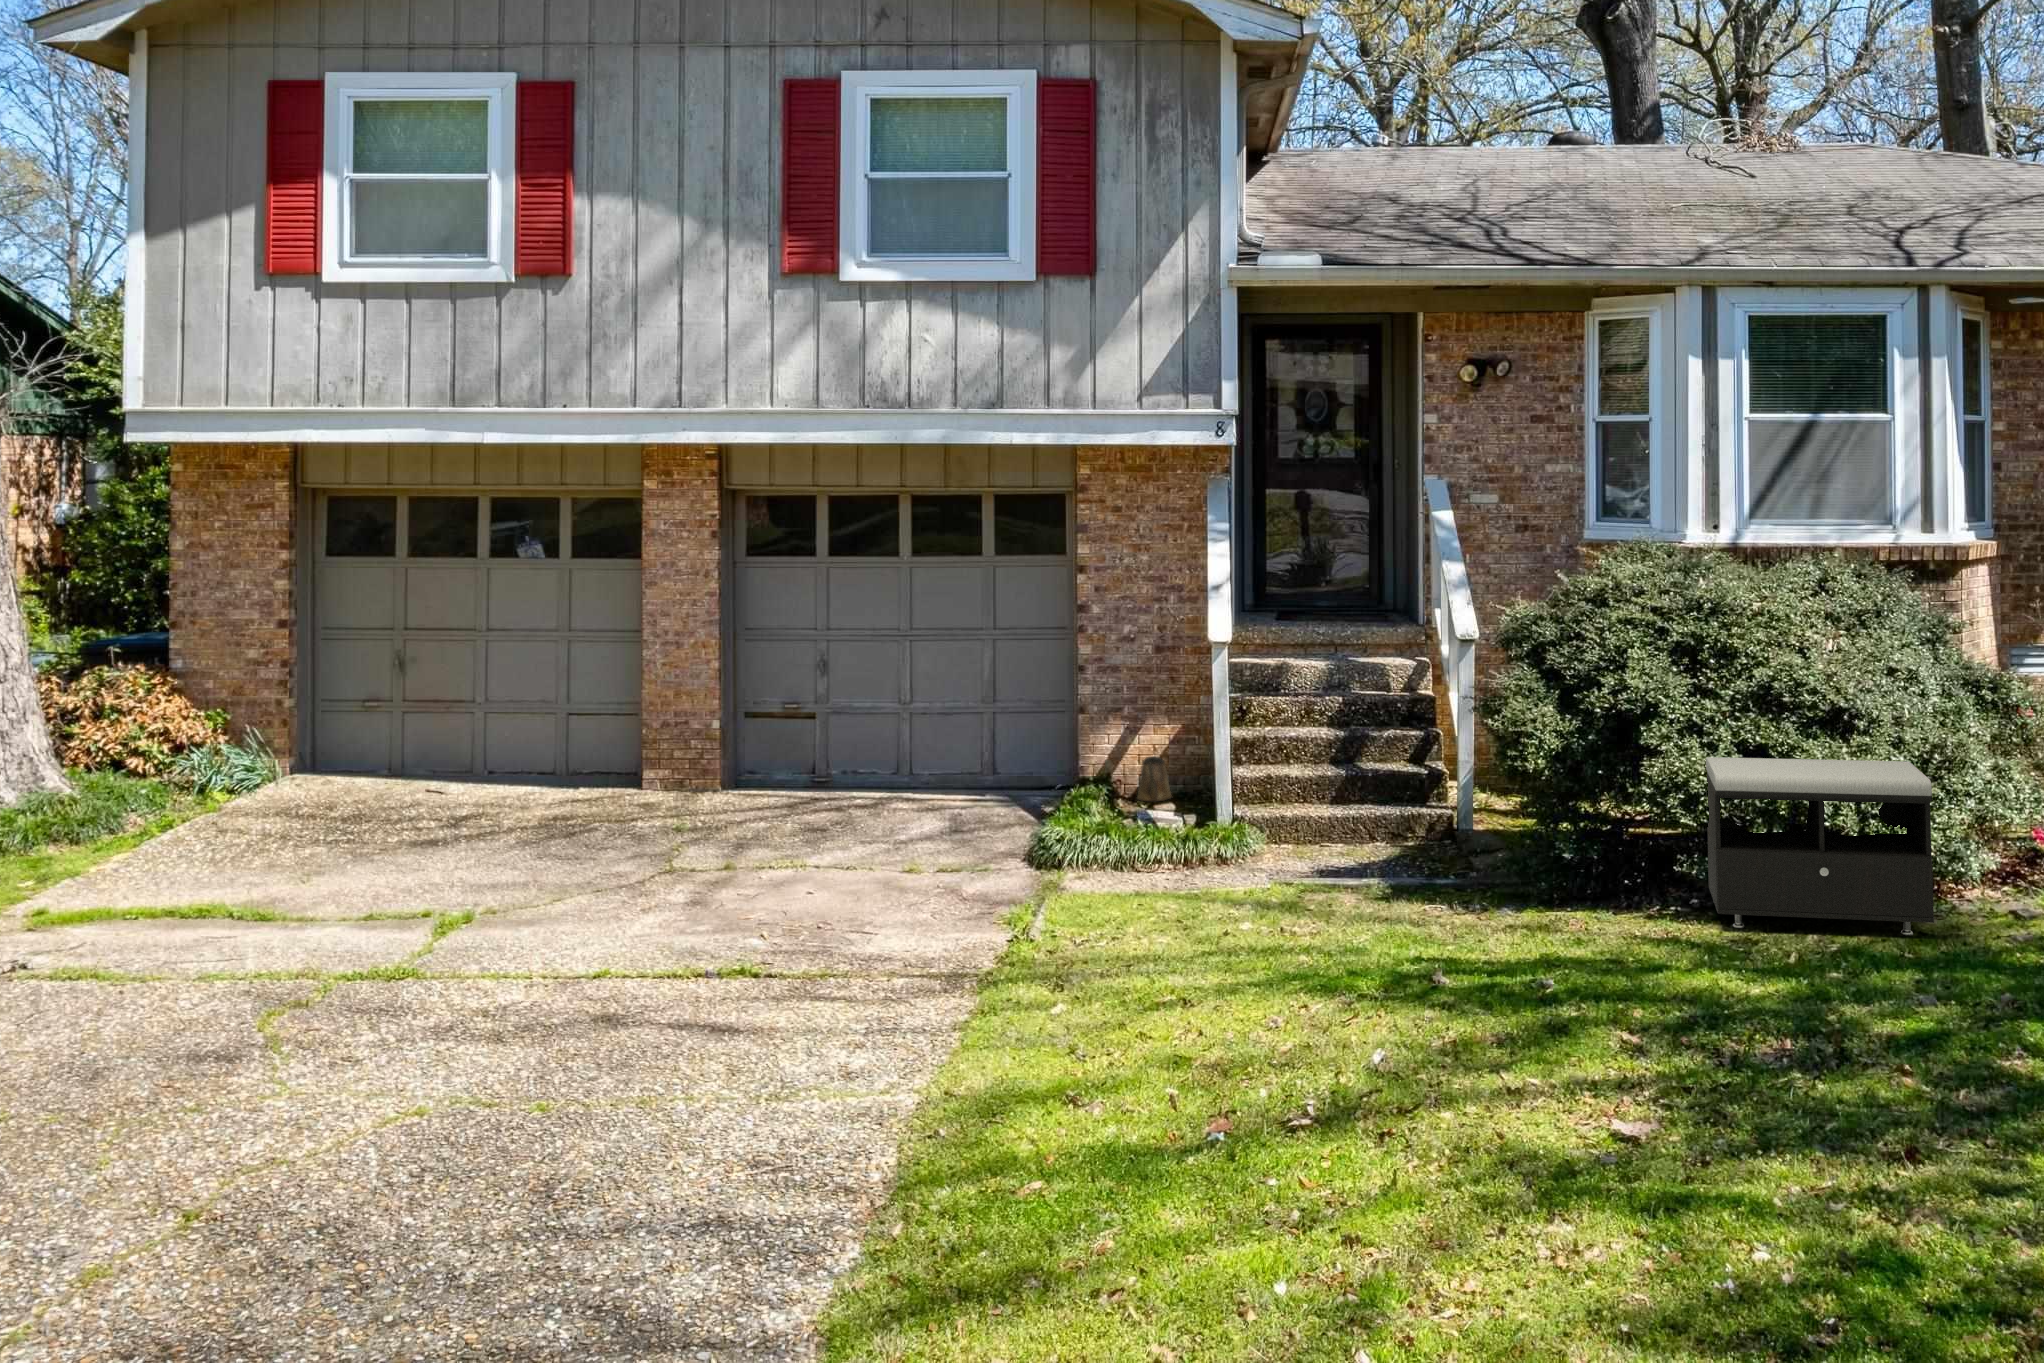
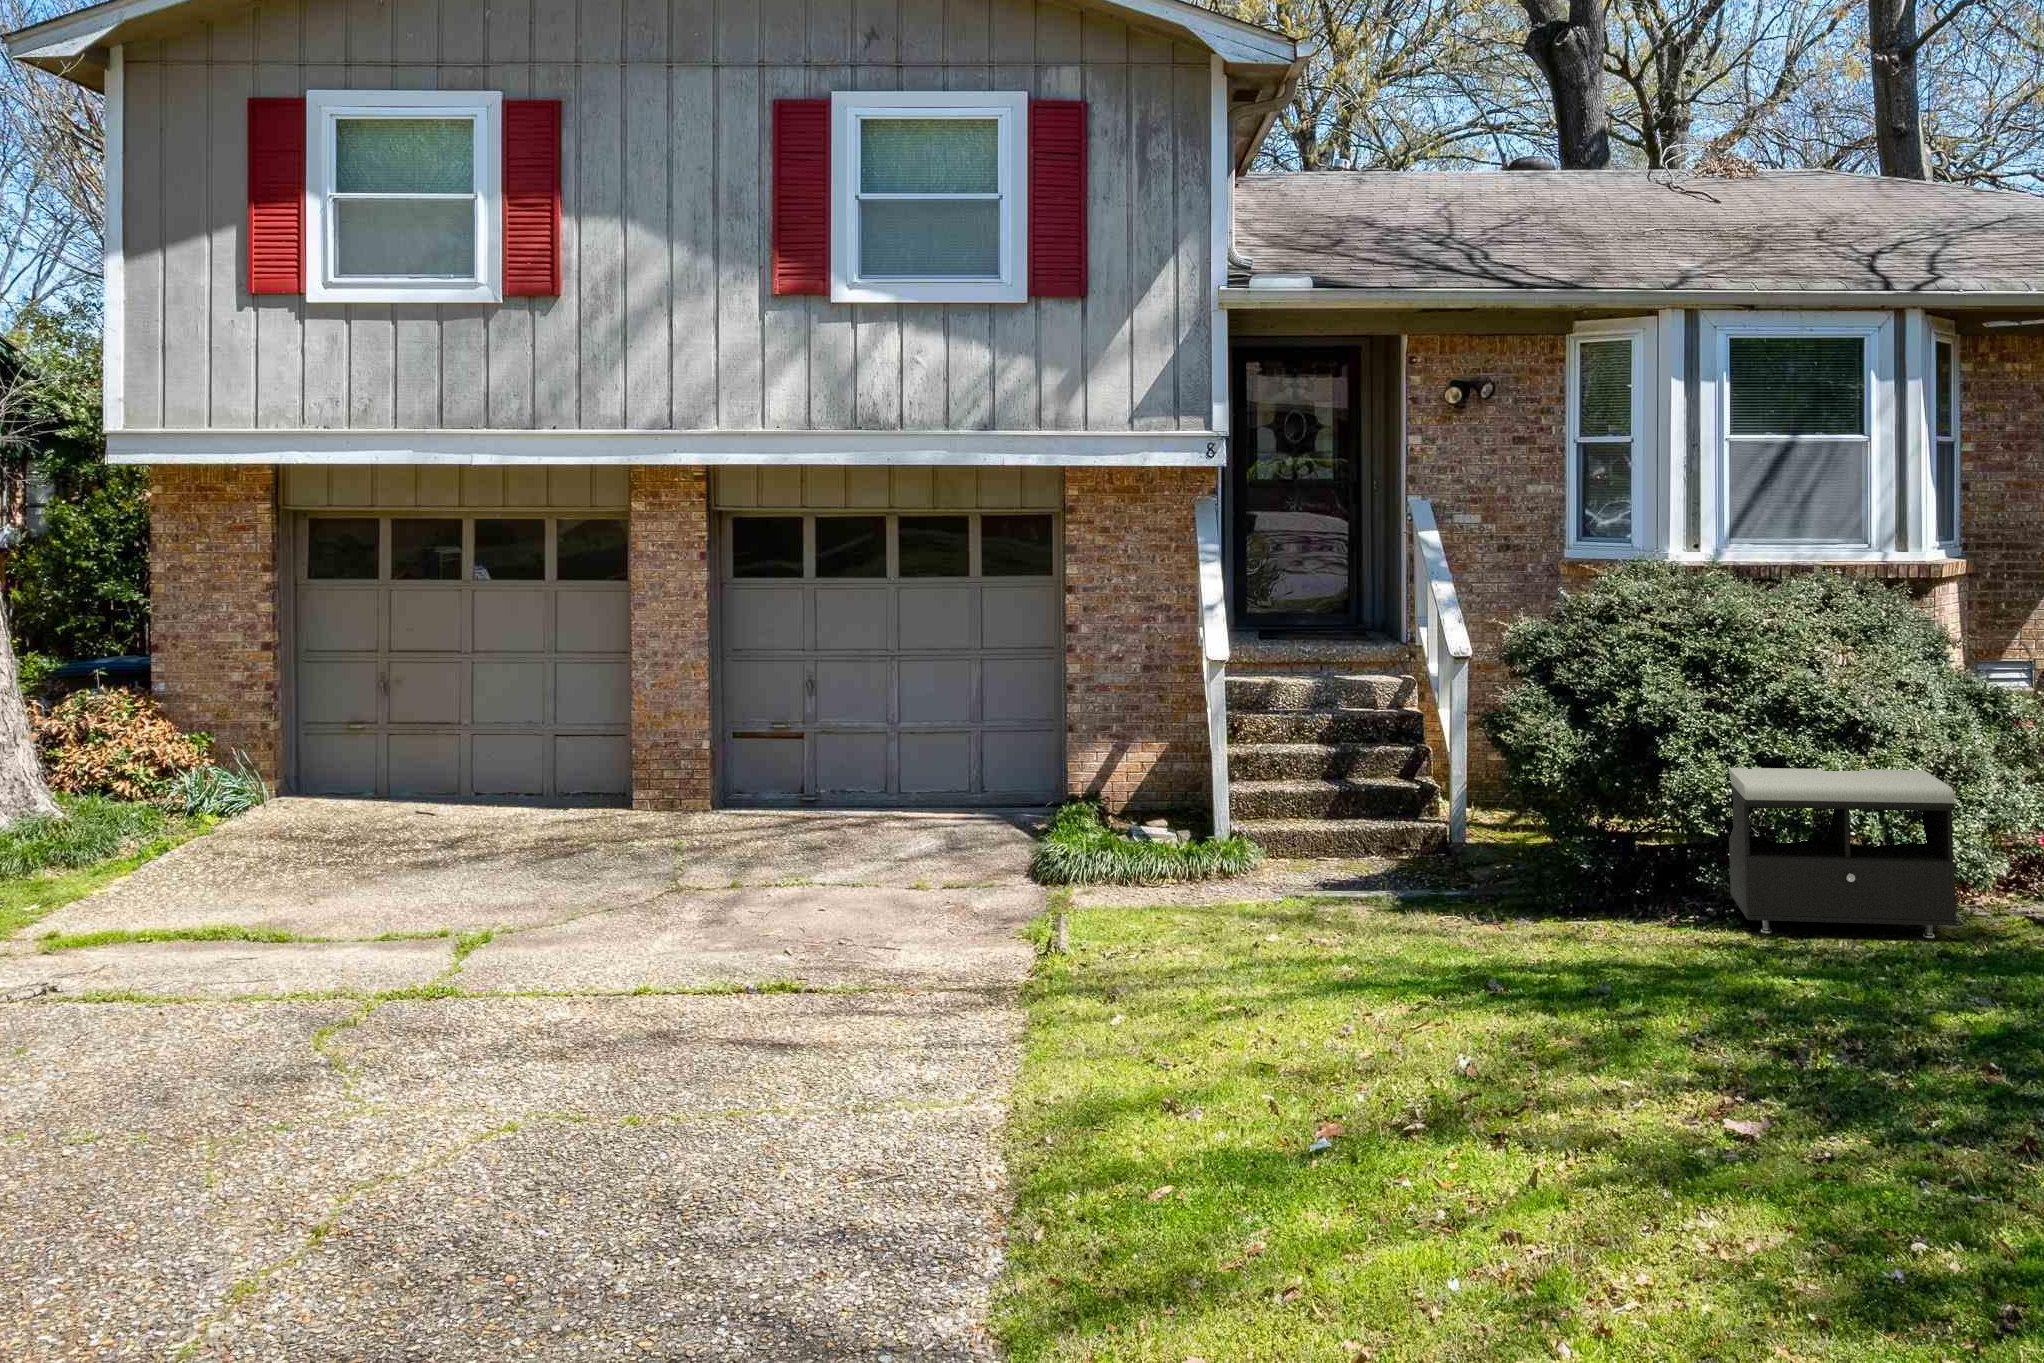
watering can: present [1137,756,1172,801] -> none [1137,772,1173,817]

